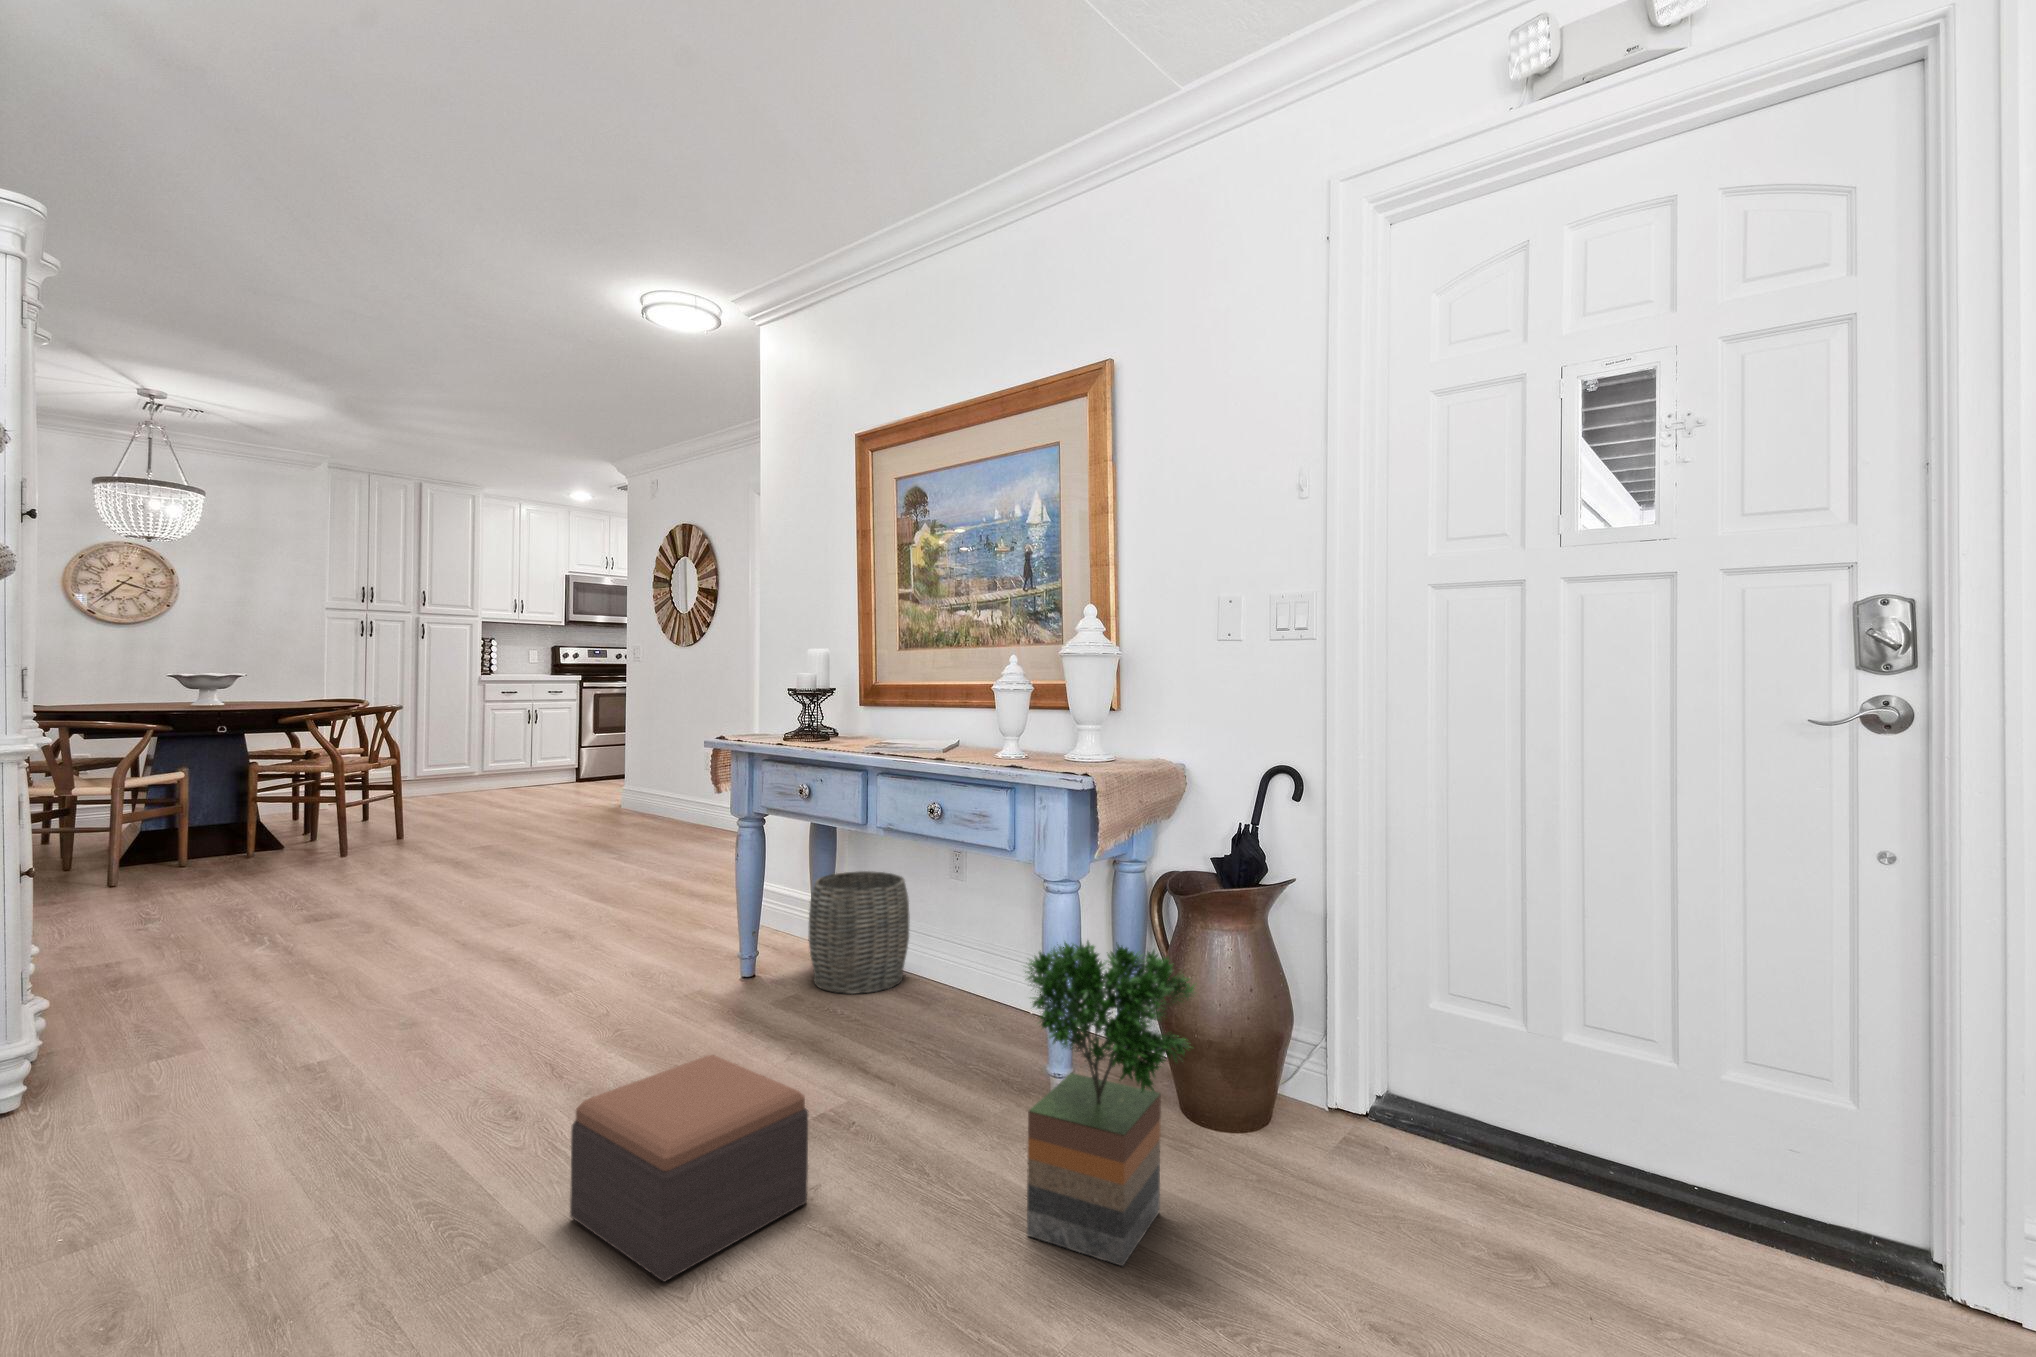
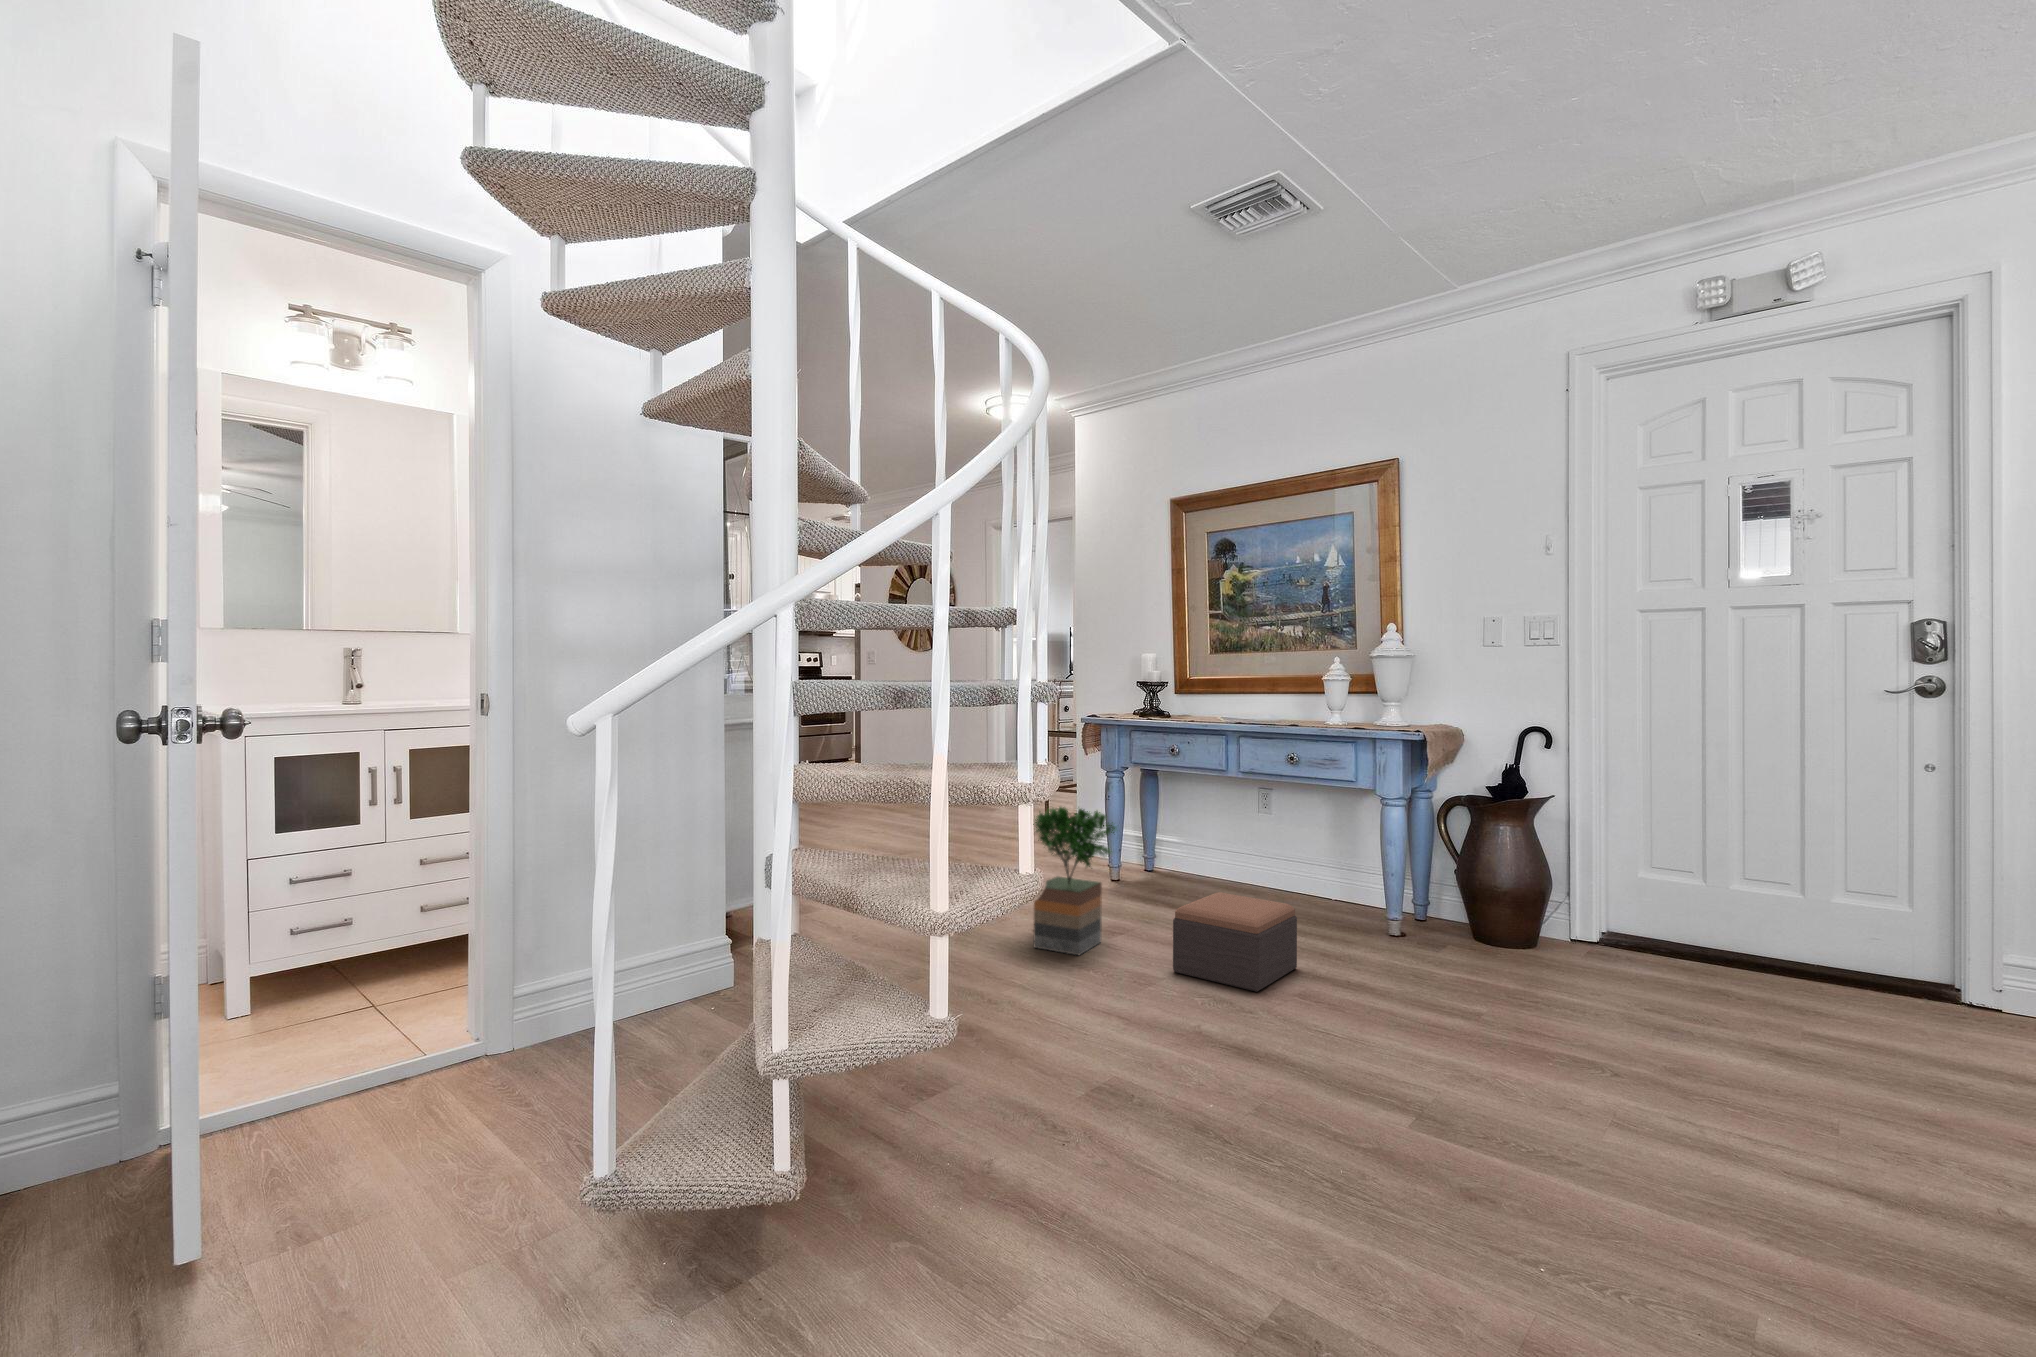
woven basket: present [808,871,909,994] -> none [1164,807,1233,886]
potted tree: present [1025,941,1195,1266] -> present [1033,807,1116,955]

